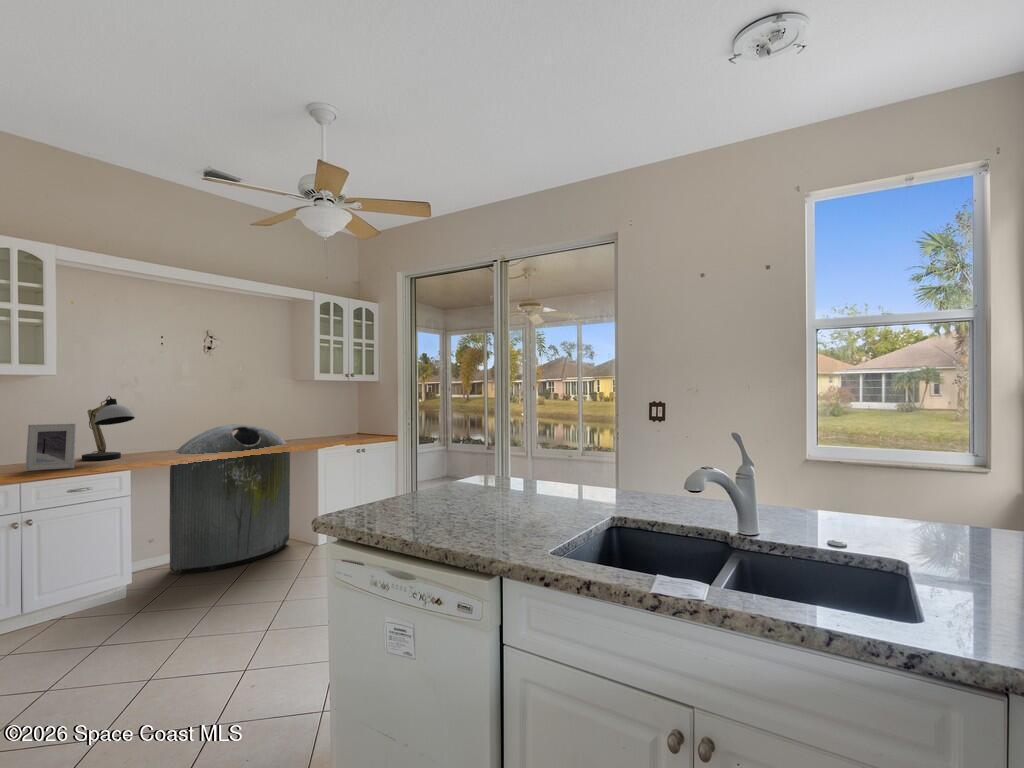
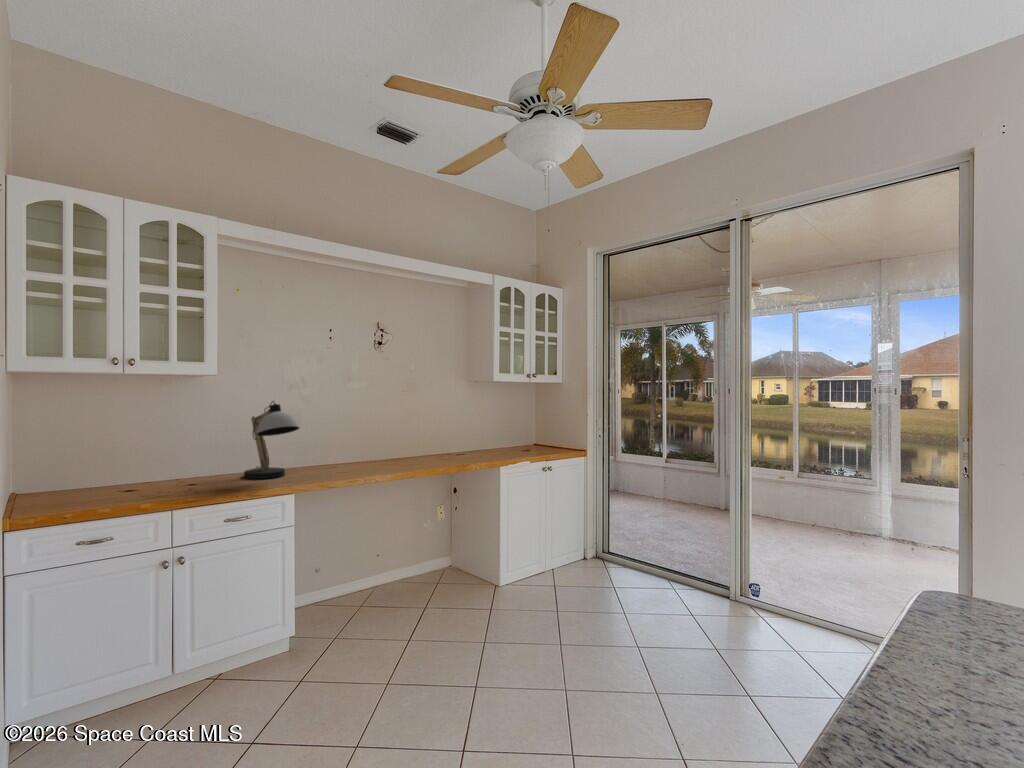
picture frame: present [25,424,76,471] -> none [182,436,236,493]
trash can: present [169,424,290,574] -> none [335,436,465,619]

